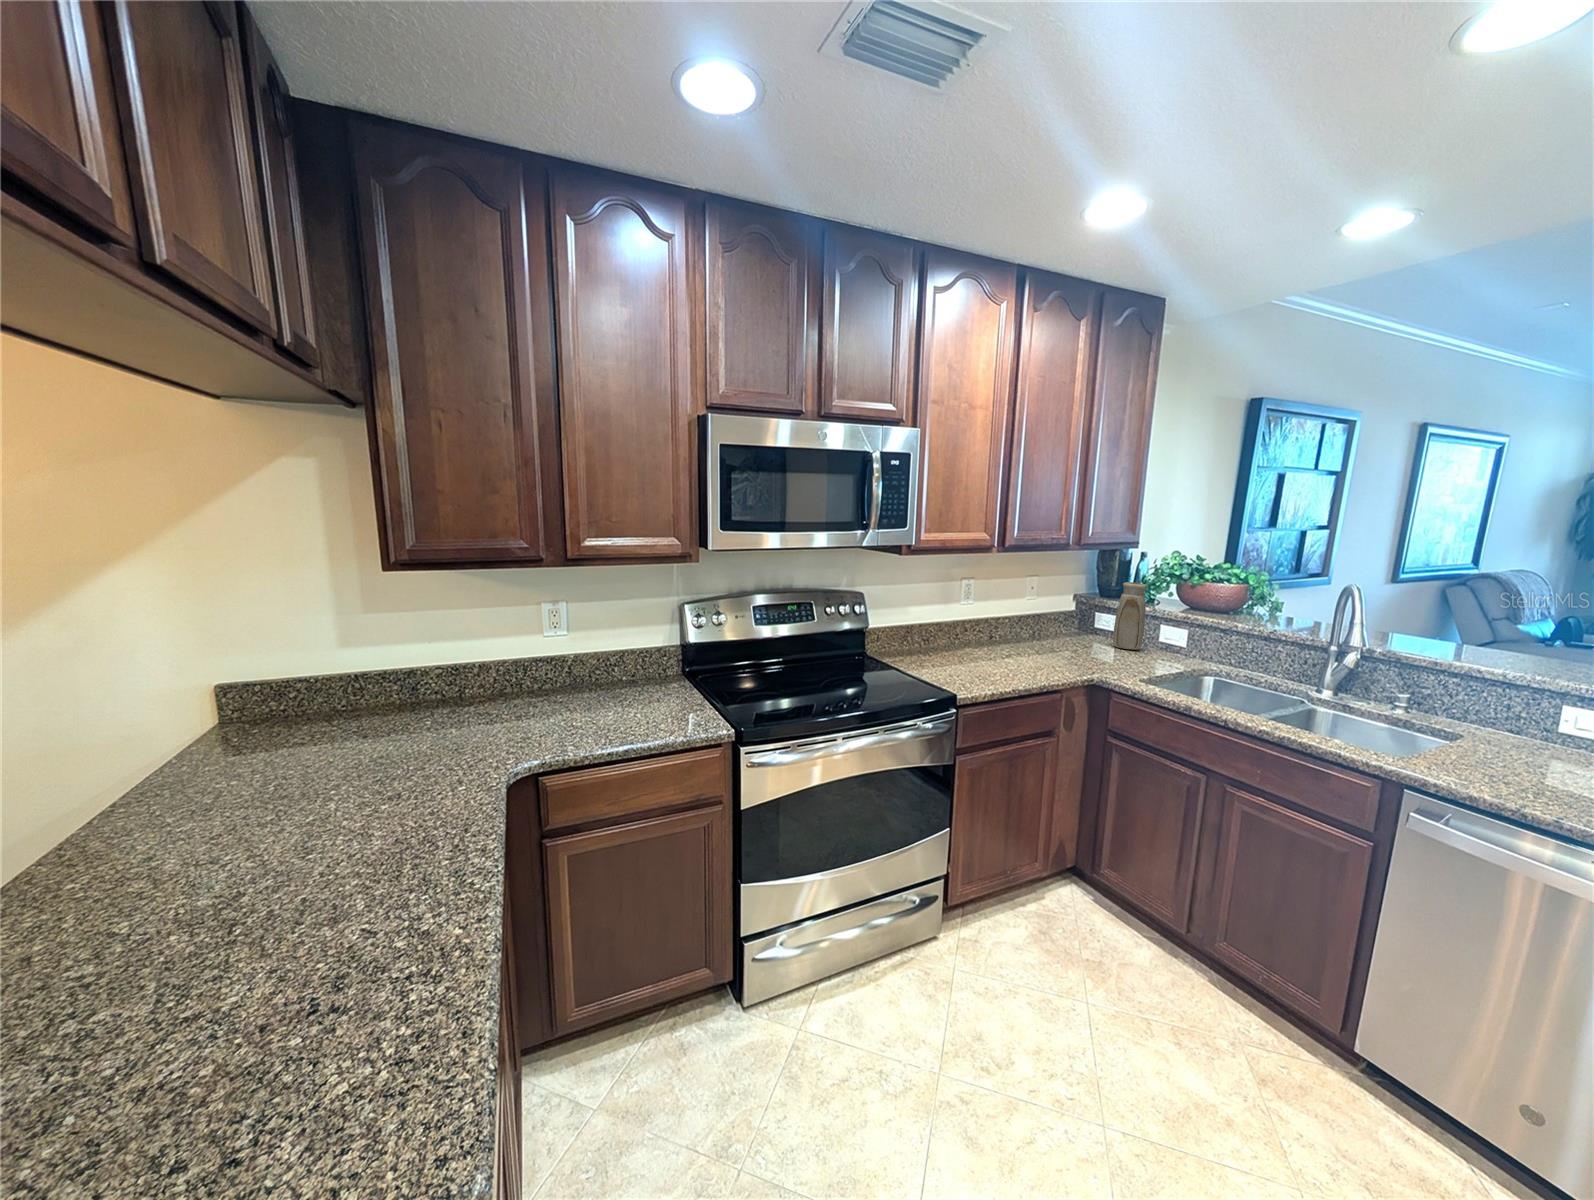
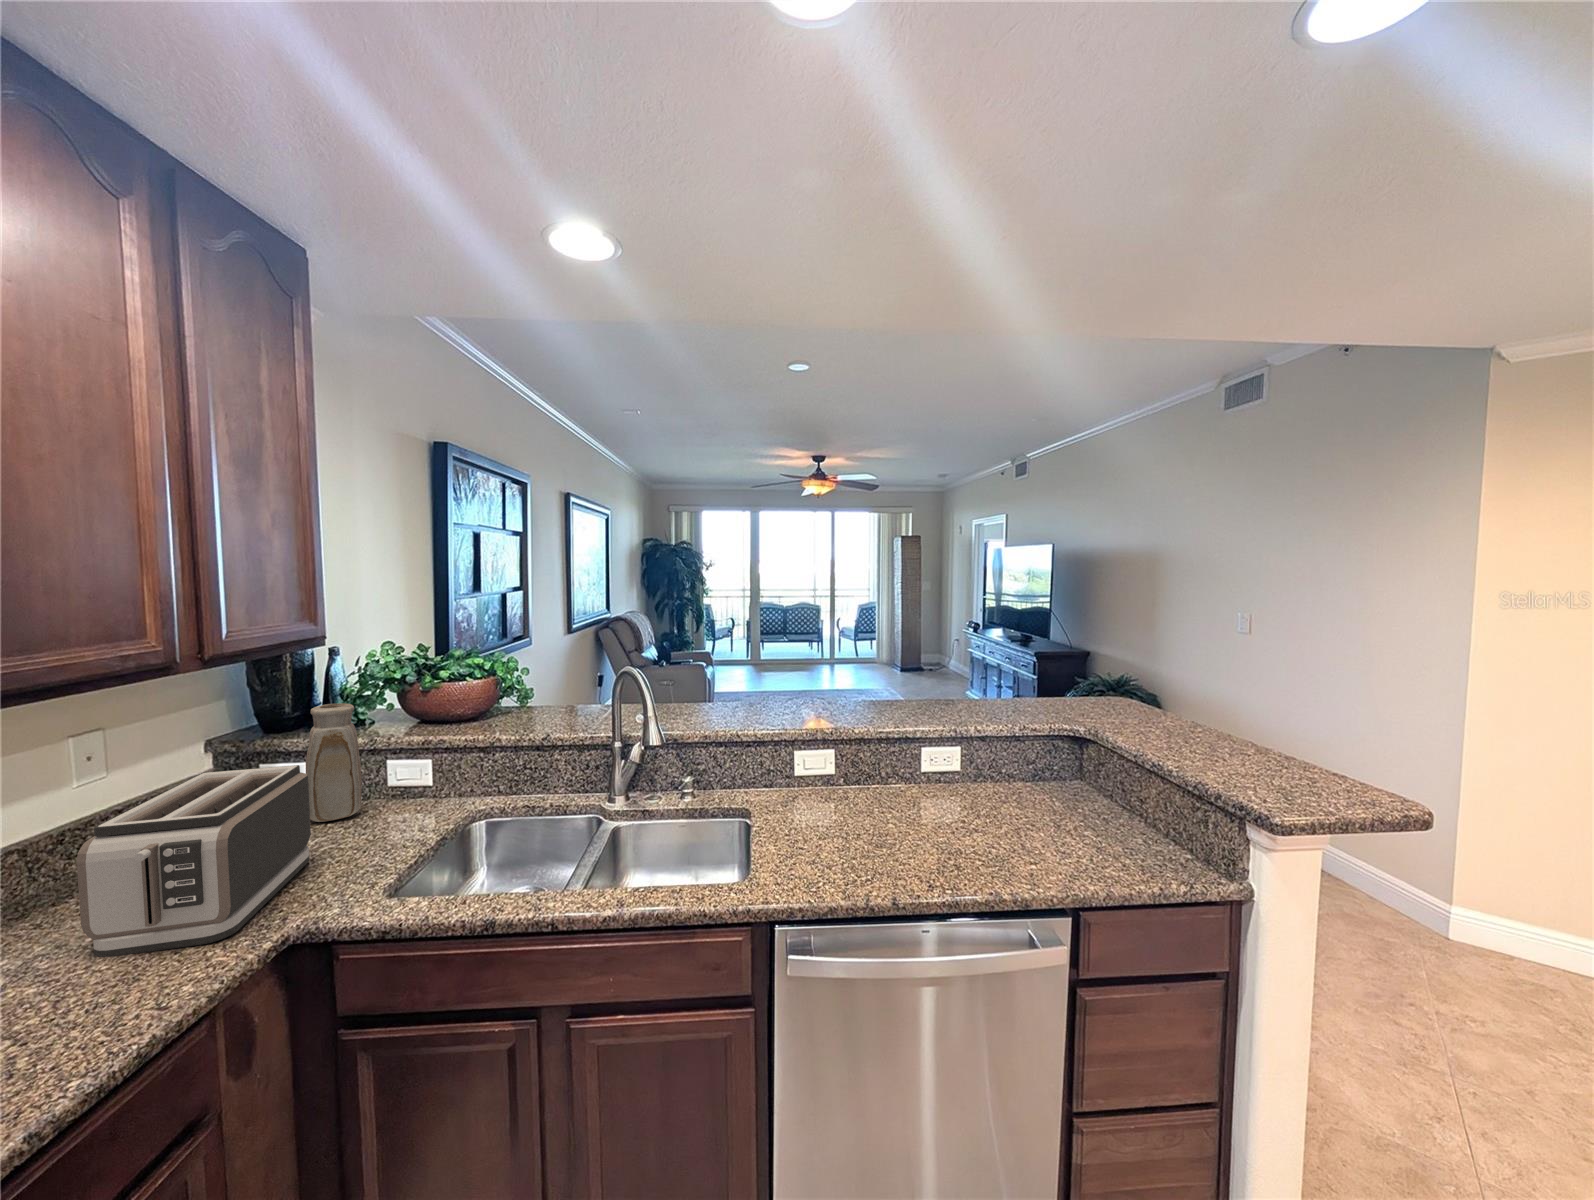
toaster: none [1023,600,1114,668] -> present [77,765,311,957]

